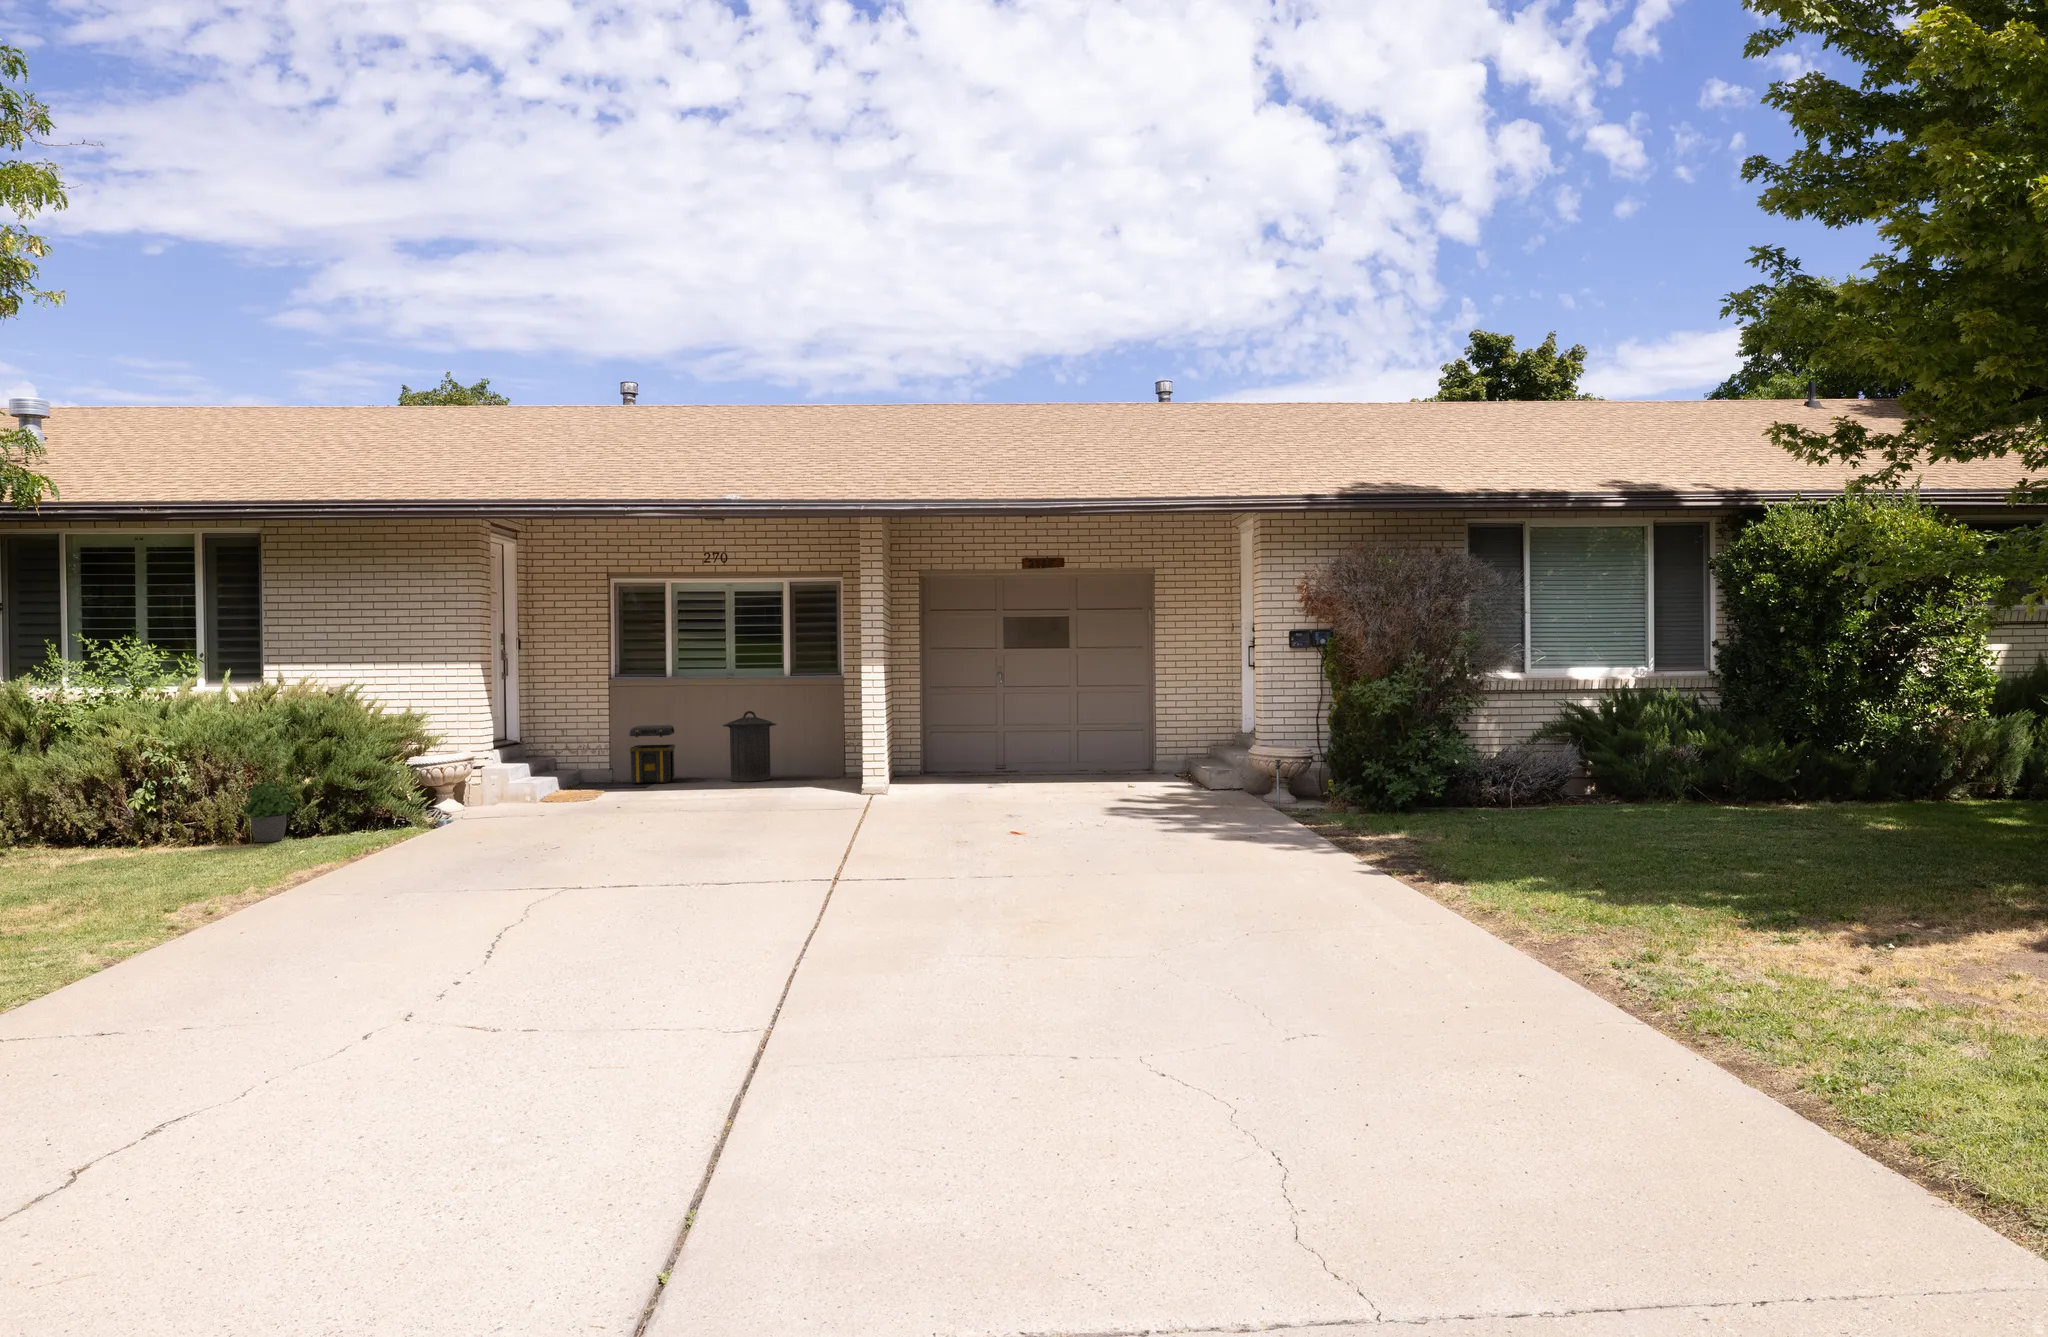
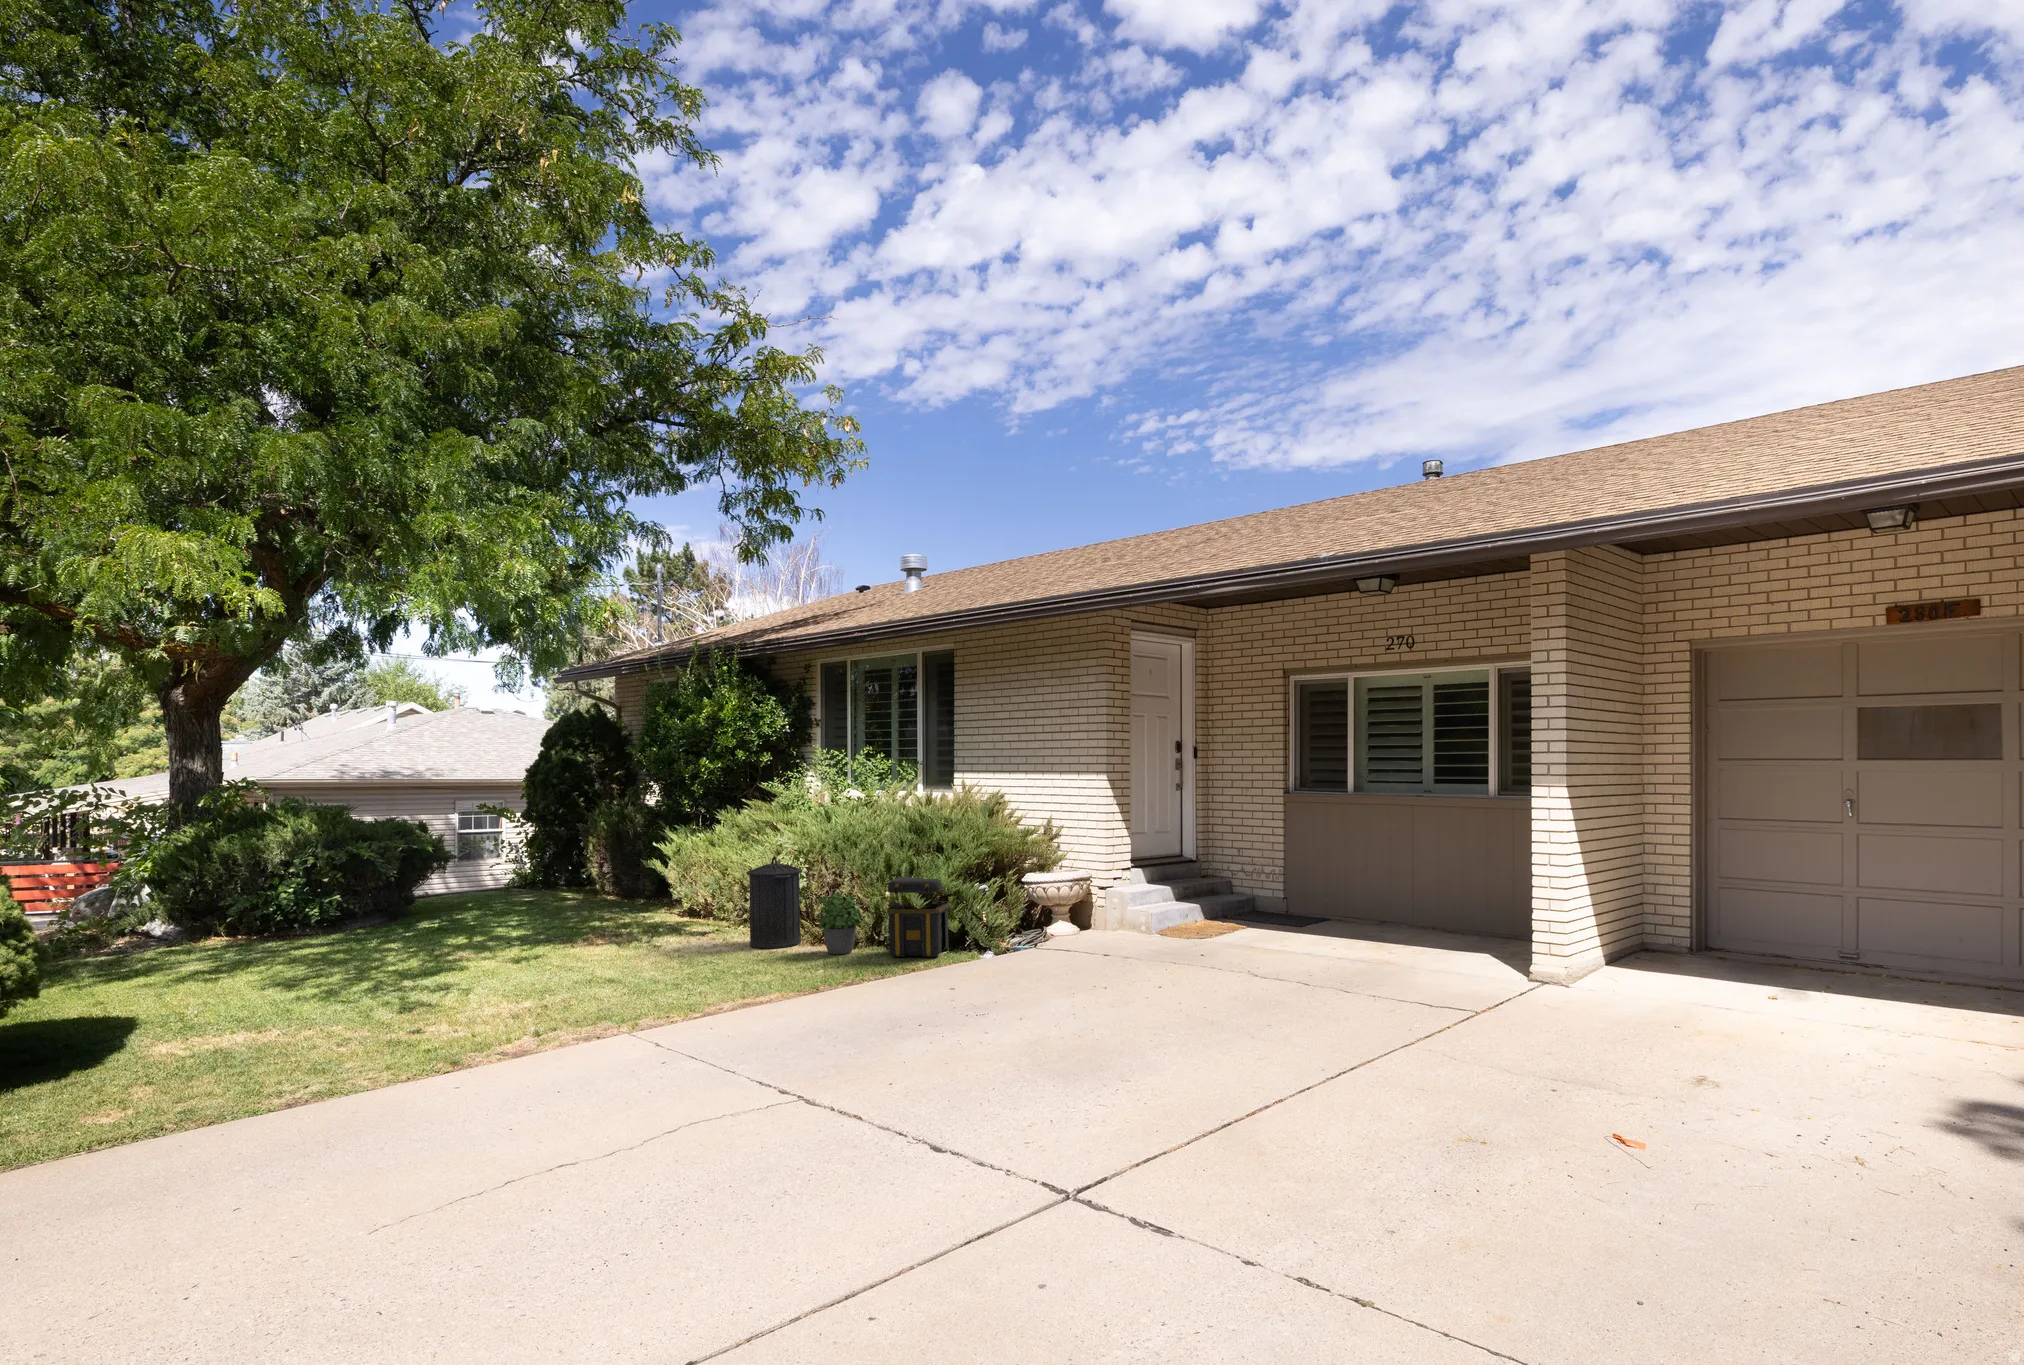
trash can: present [723,711,777,782] -> present [746,856,802,949]
toolbox: present [629,725,675,784] -> present [887,877,949,957]

